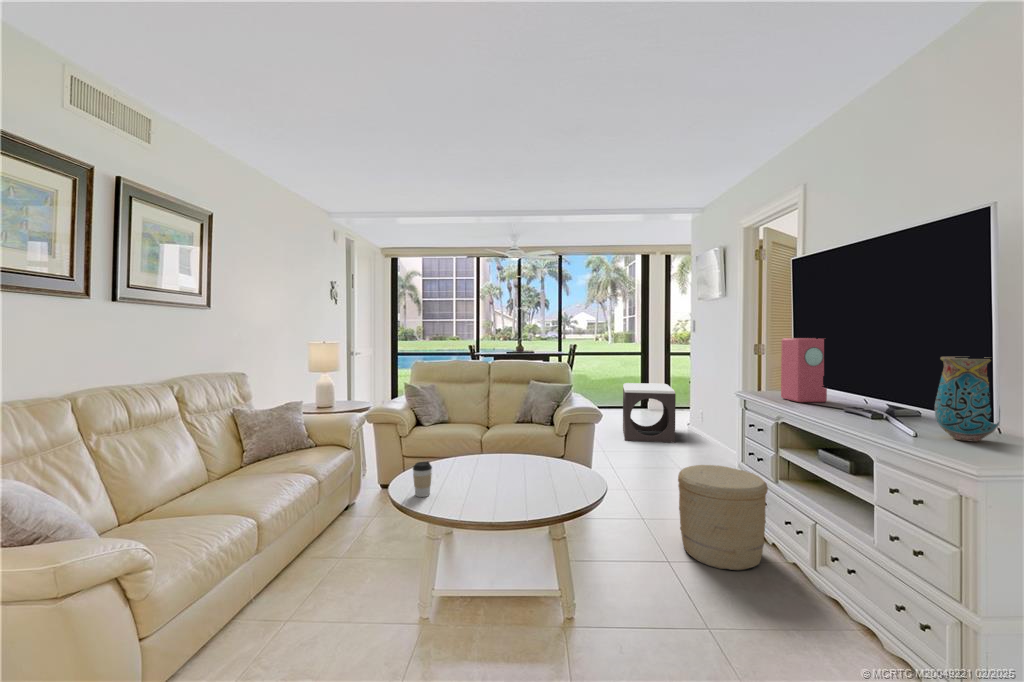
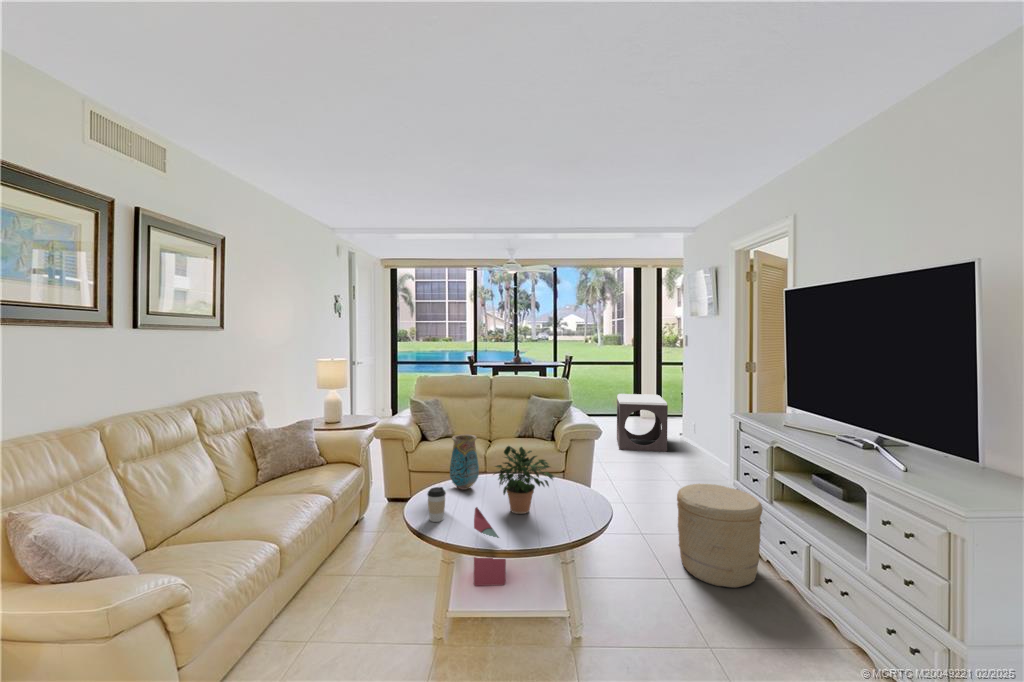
speaker: present [781,338,827,402] -> present [474,507,506,586]
vase: present [935,357,1000,442] -> present [450,434,479,490]
potted plant: none [481,418,546,490] -> present [493,446,554,514]

